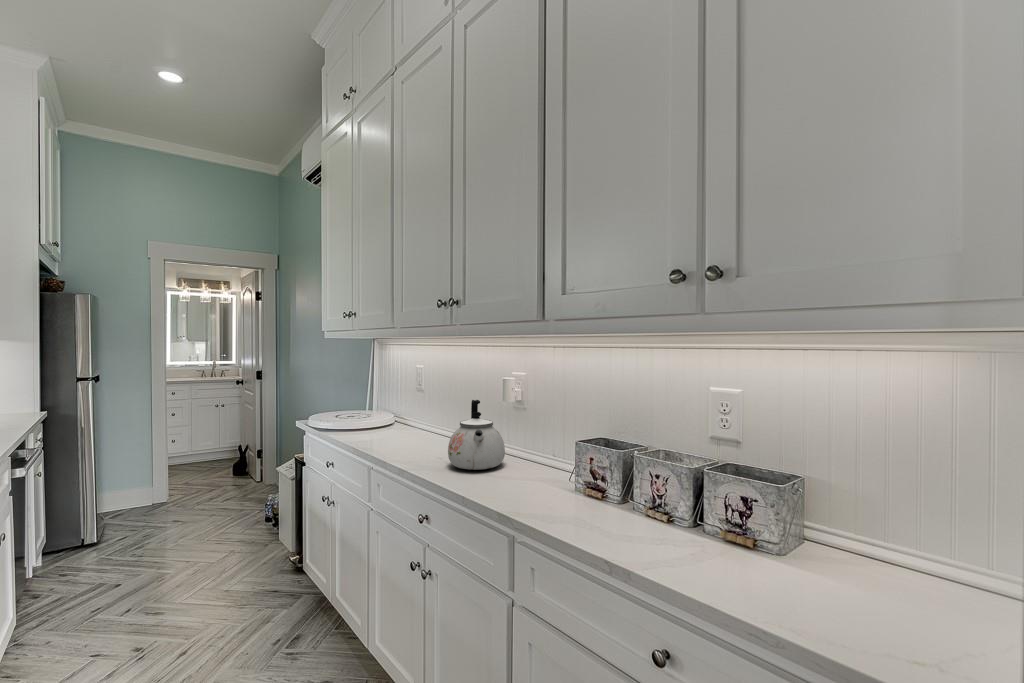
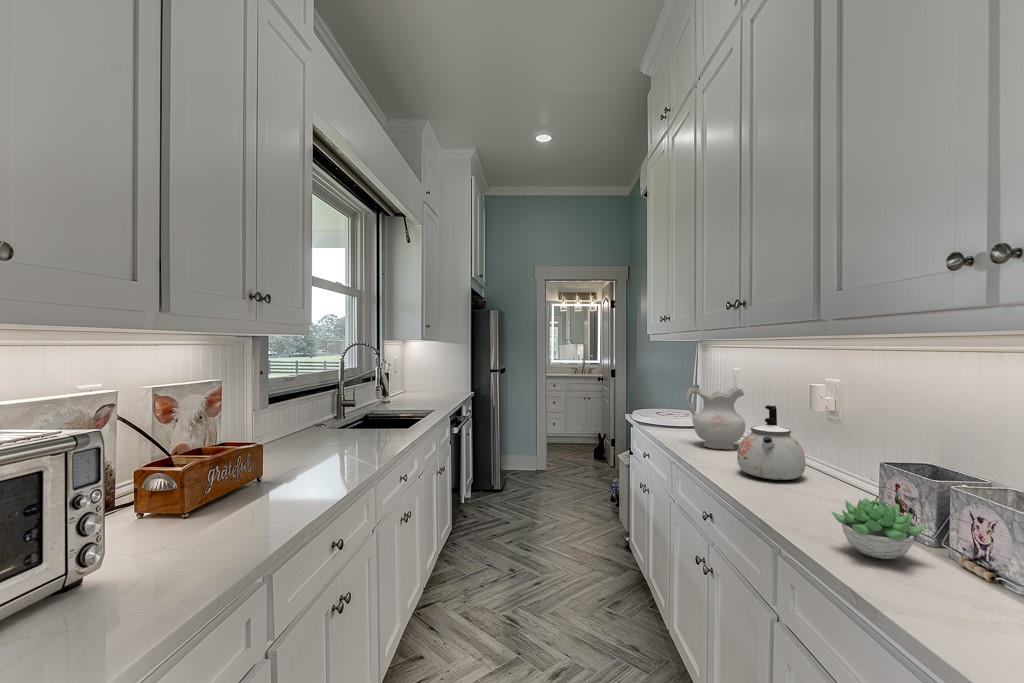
ceramic pitcher: none [383,384,439,447] -> present [686,385,746,450]
succulent plant: none [564,475,628,524] -> present [831,498,926,559]

